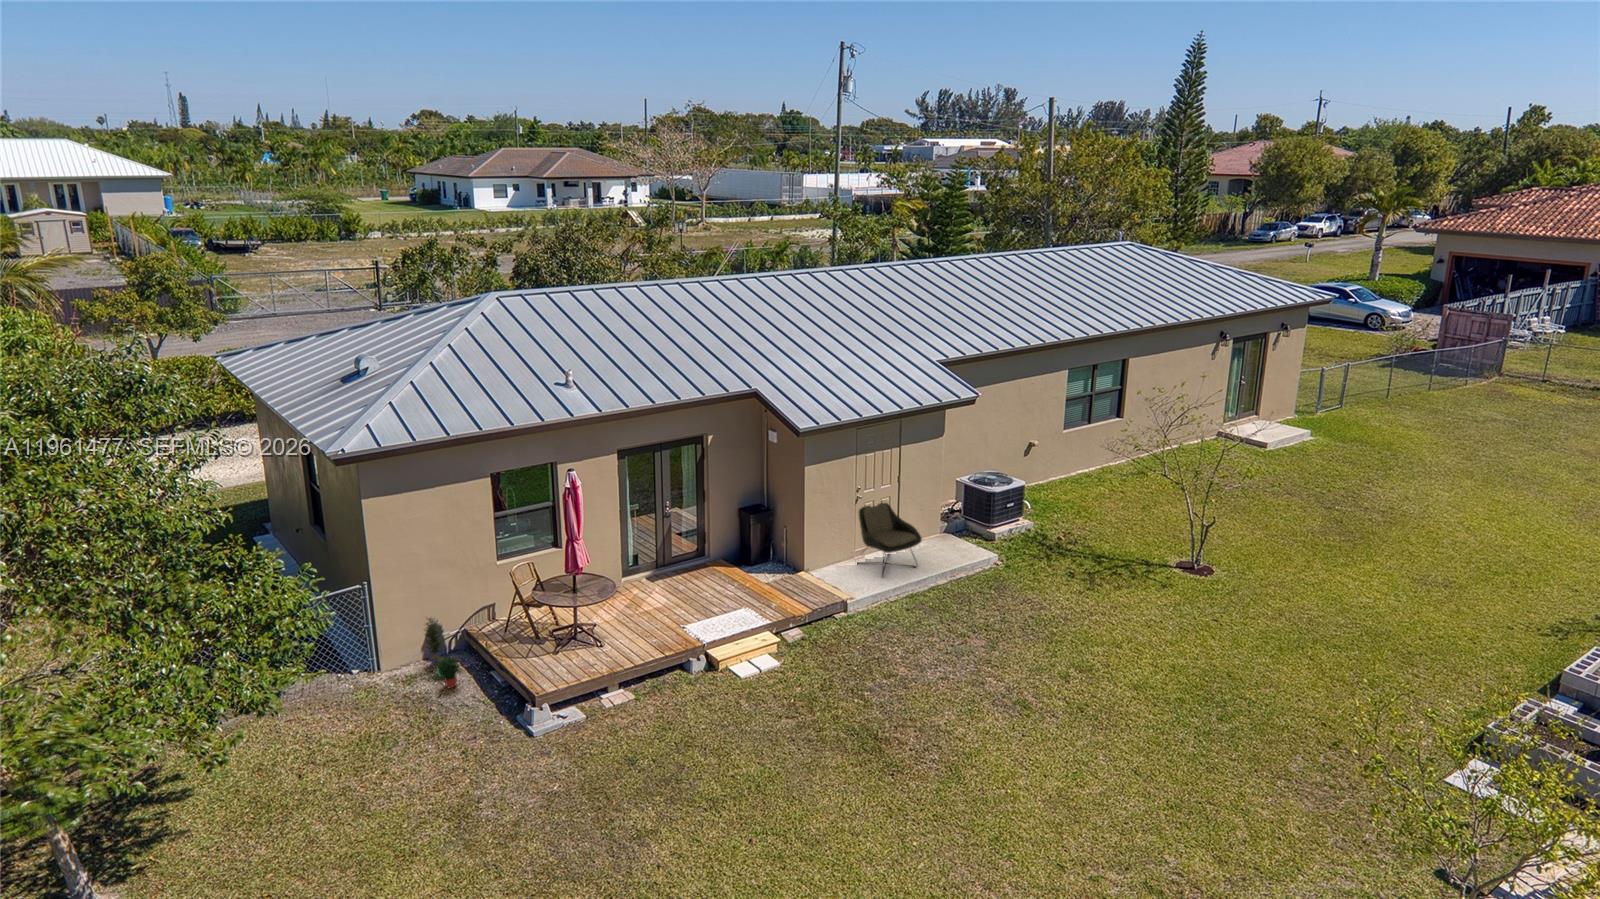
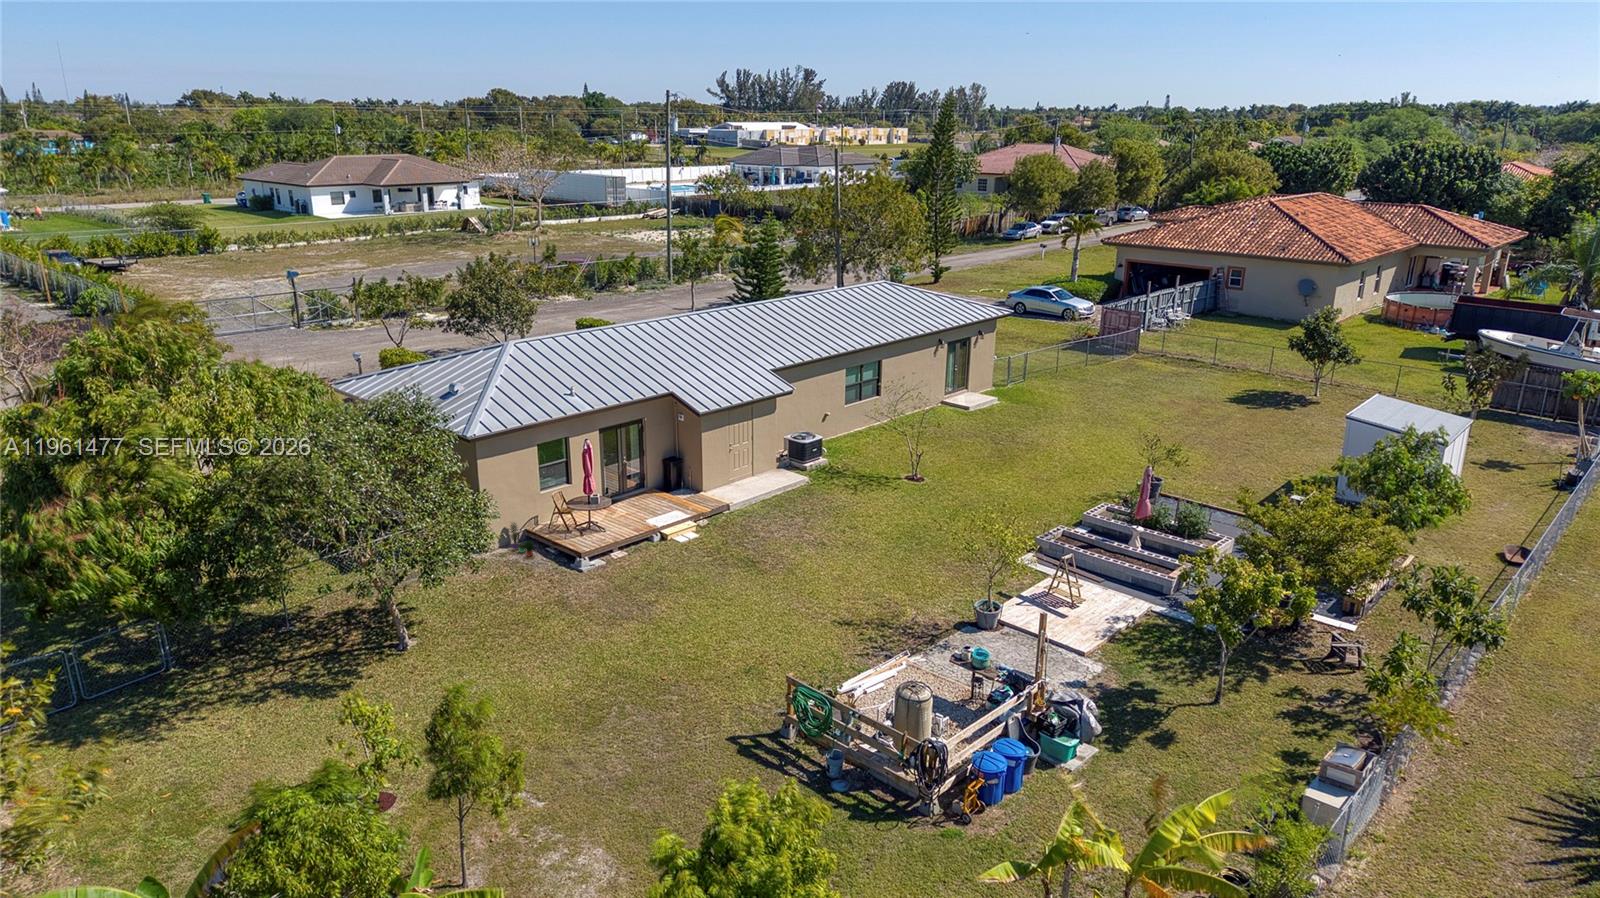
lounge chair: present [858,503,922,576] -> none [729,451,767,493]

